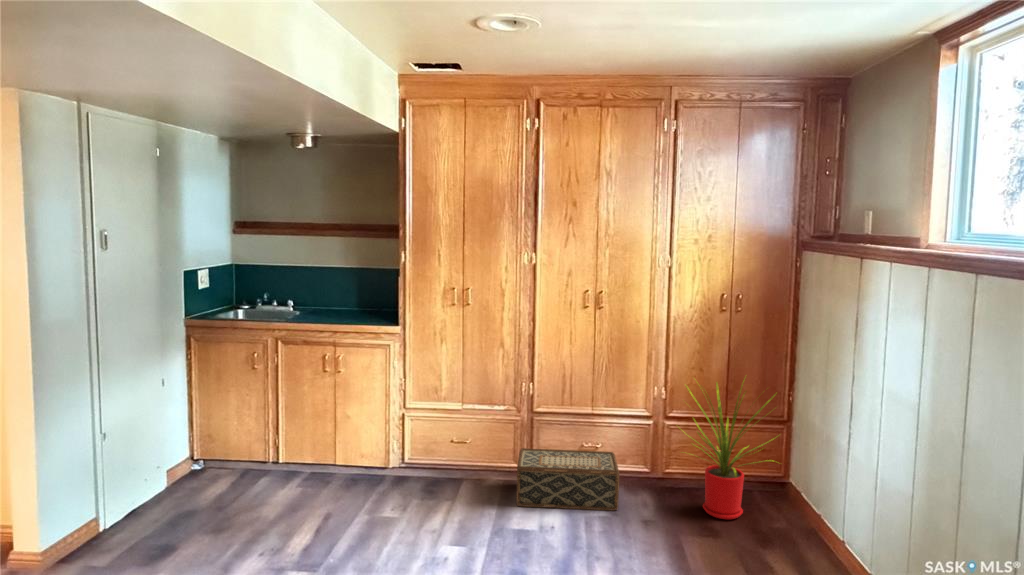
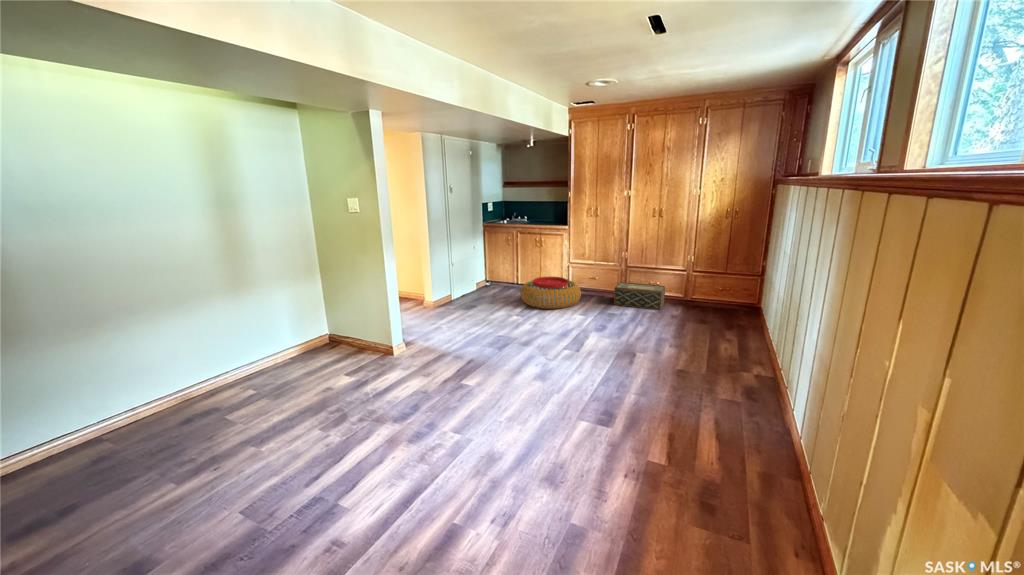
house plant: present [686,380,777,519] -> none [691,248,749,317]
pouf: none [291,448,442,542] -> present [520,277,581,309]

